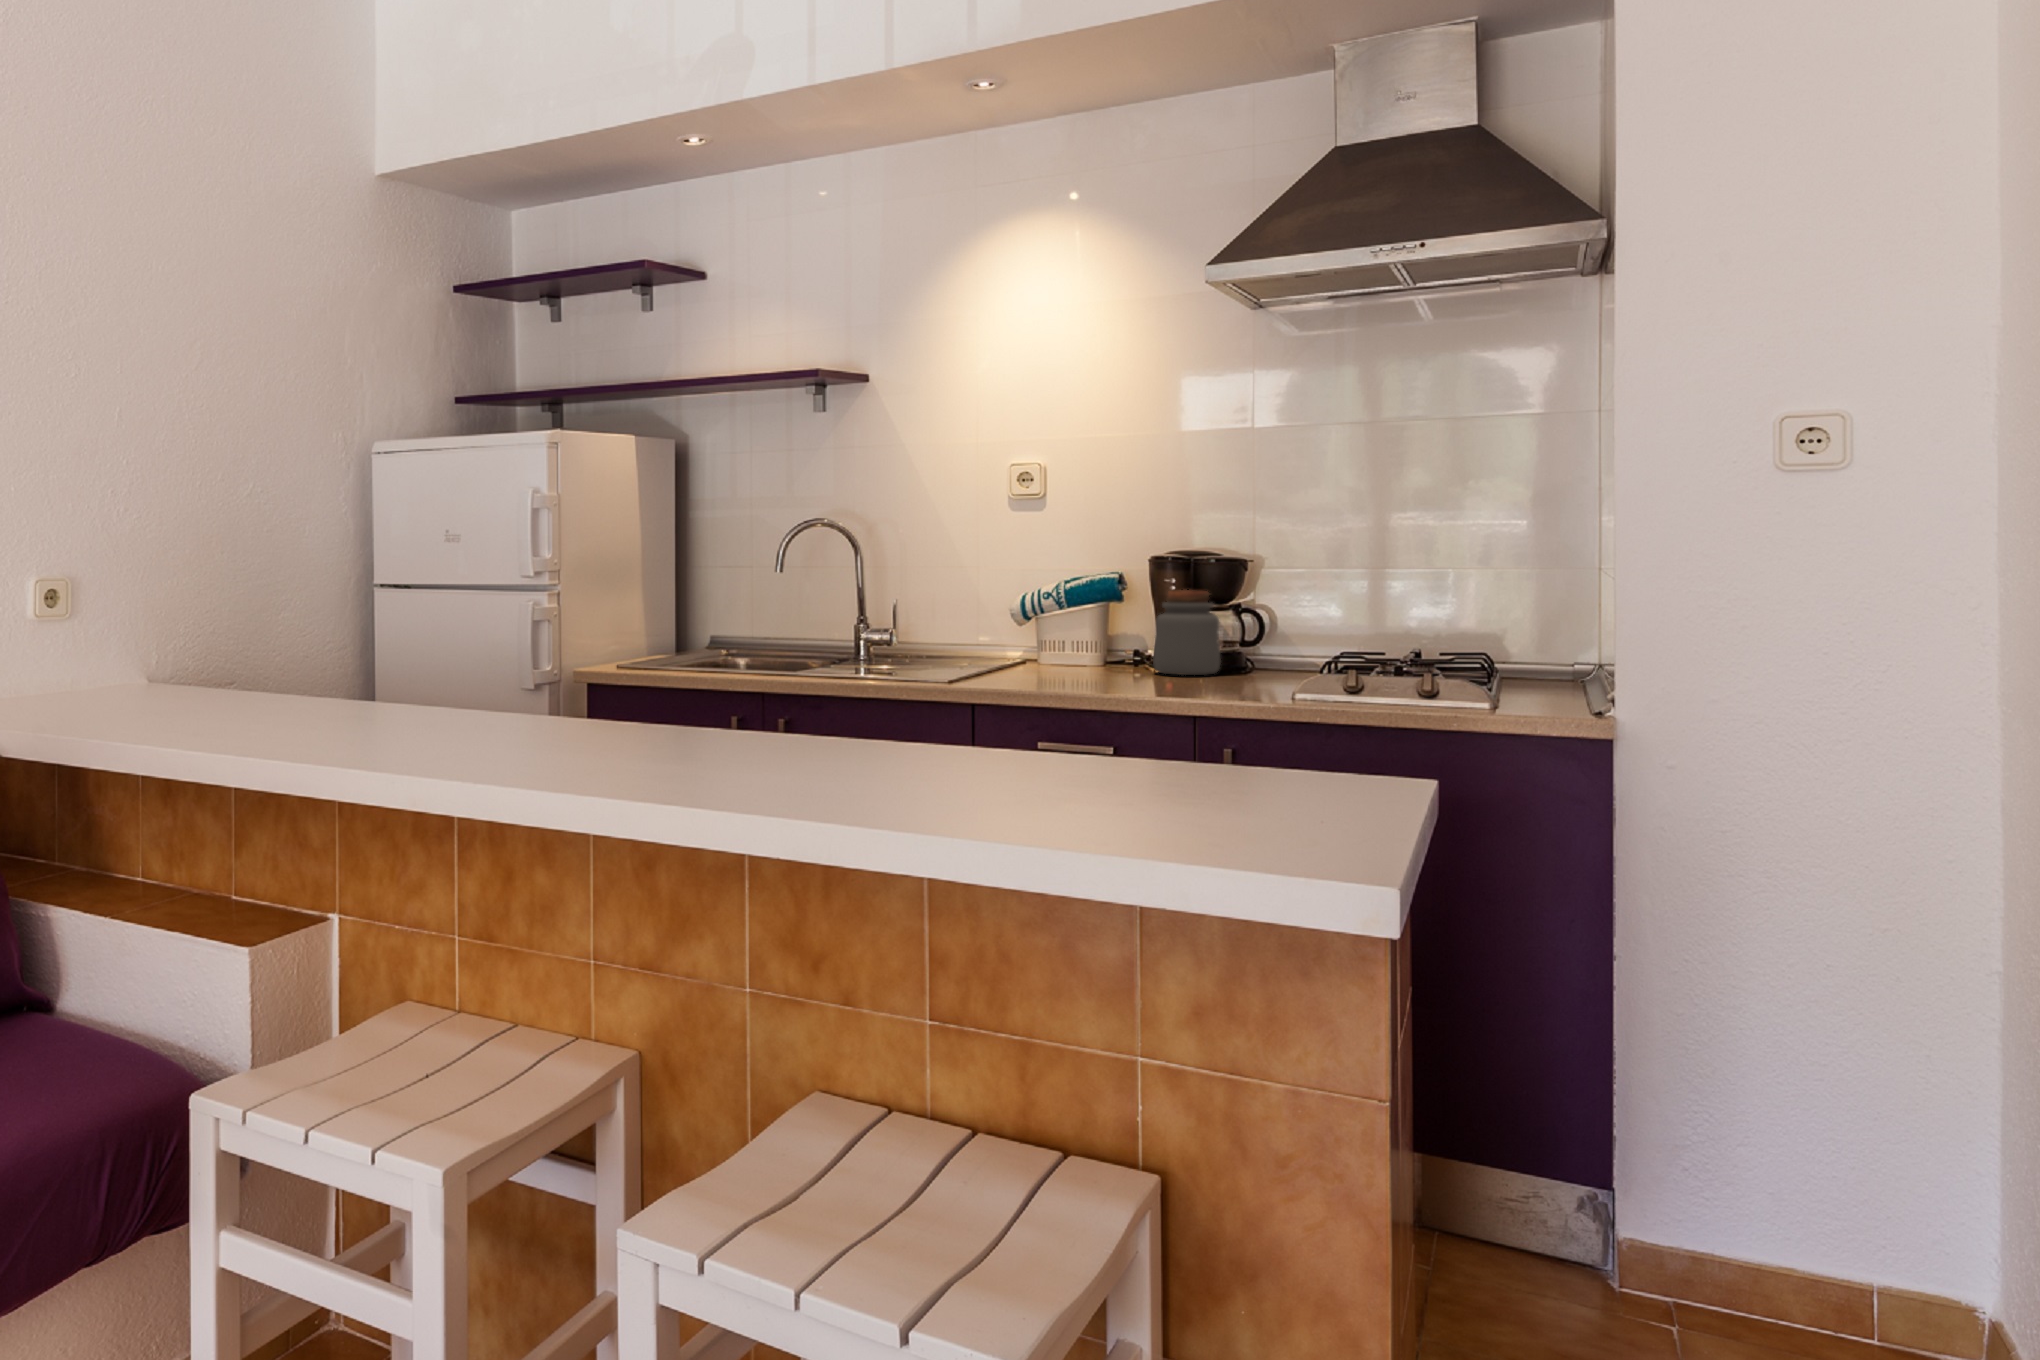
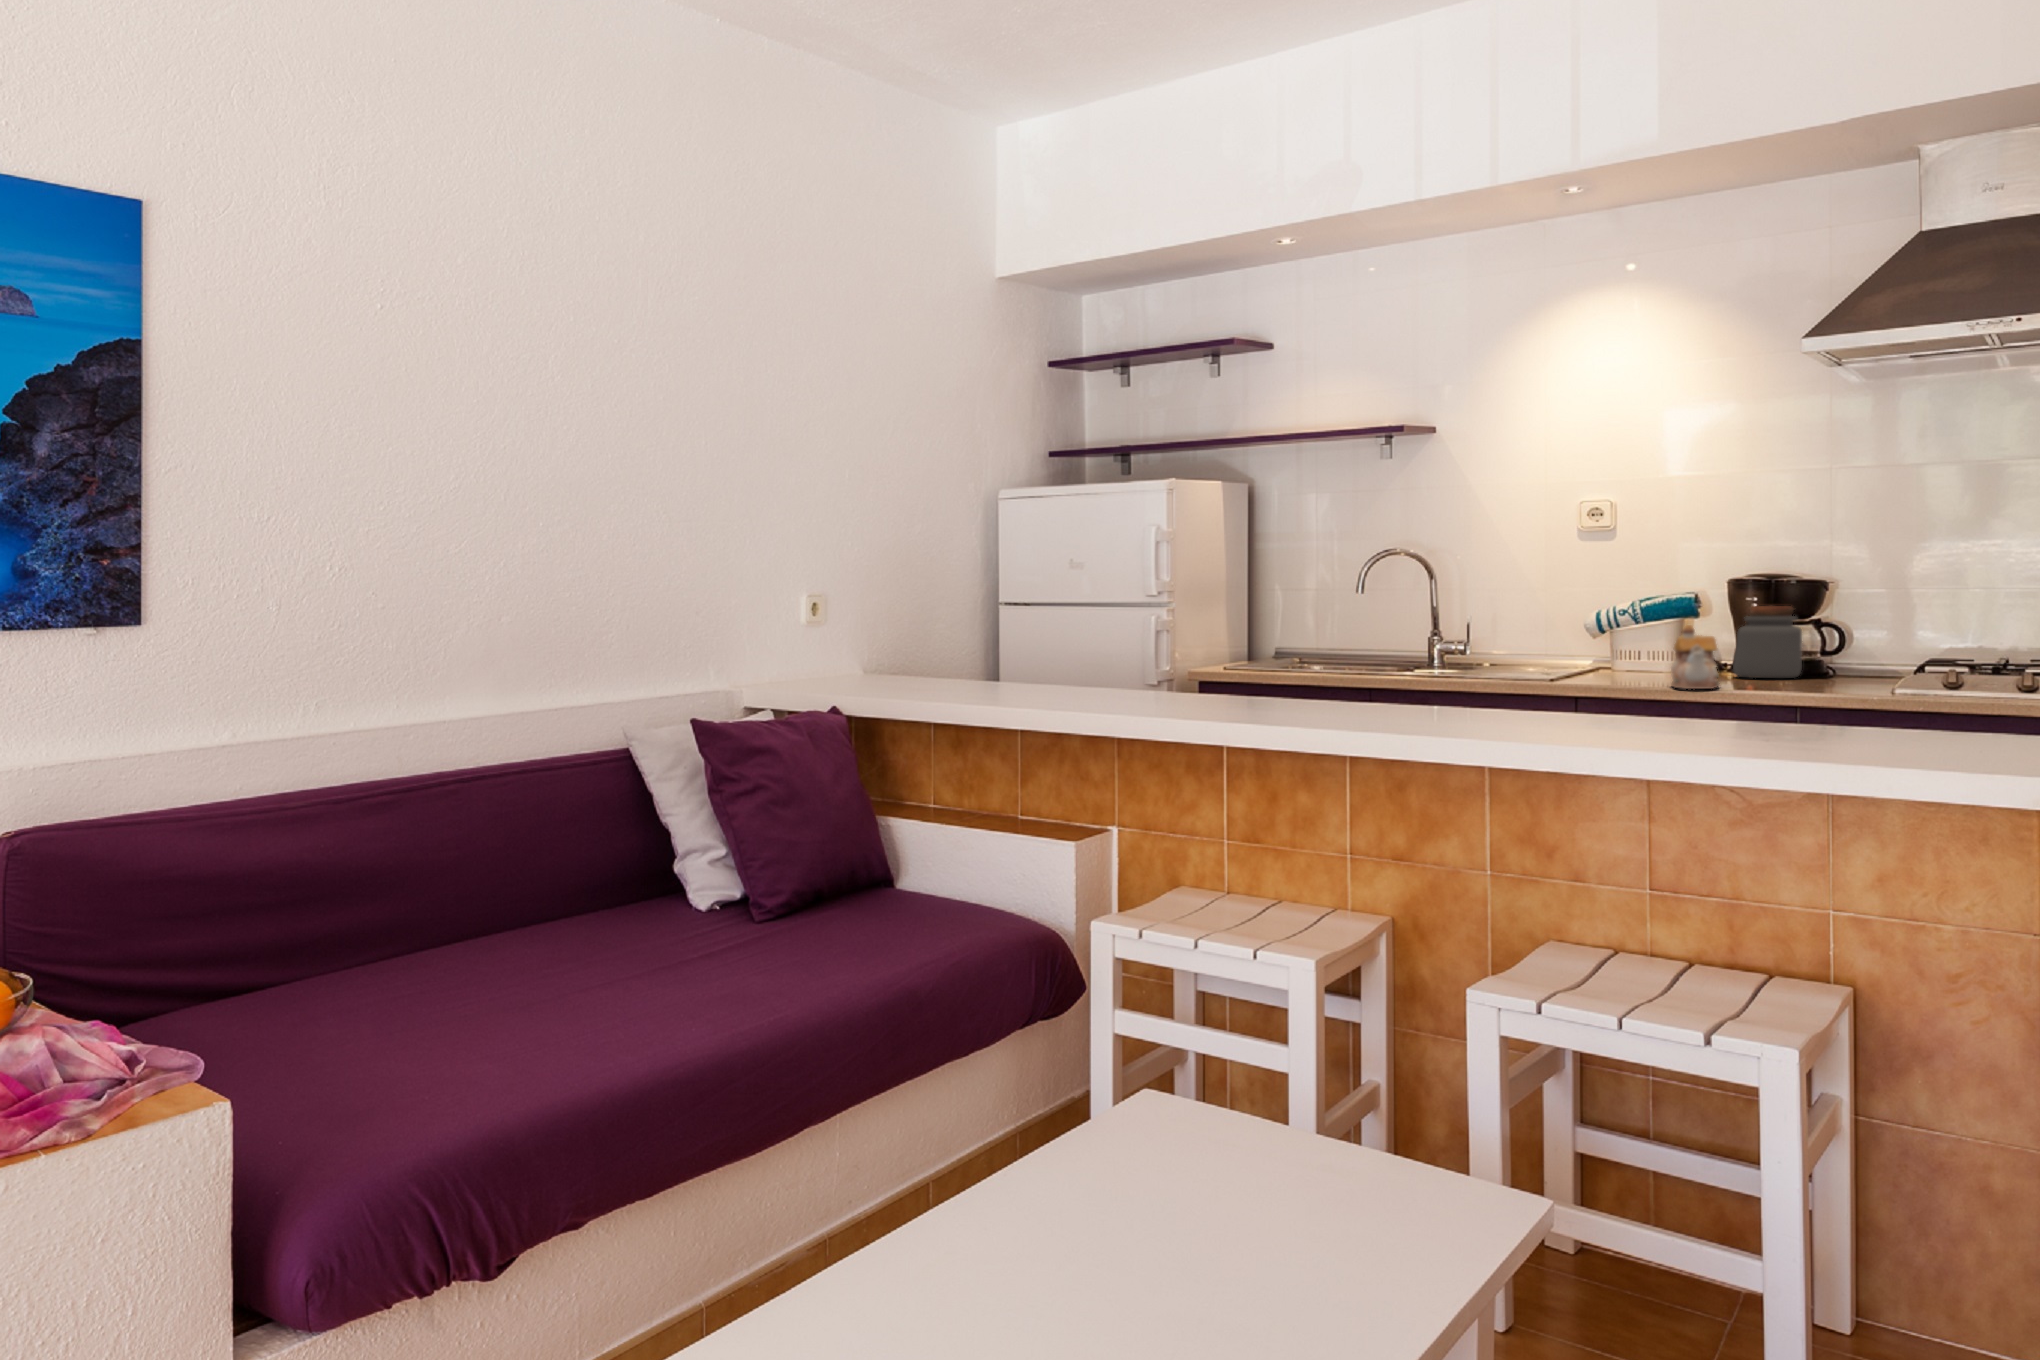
teapot: none [1082,614,1131,692] -> present [1671,625,1720,689]

